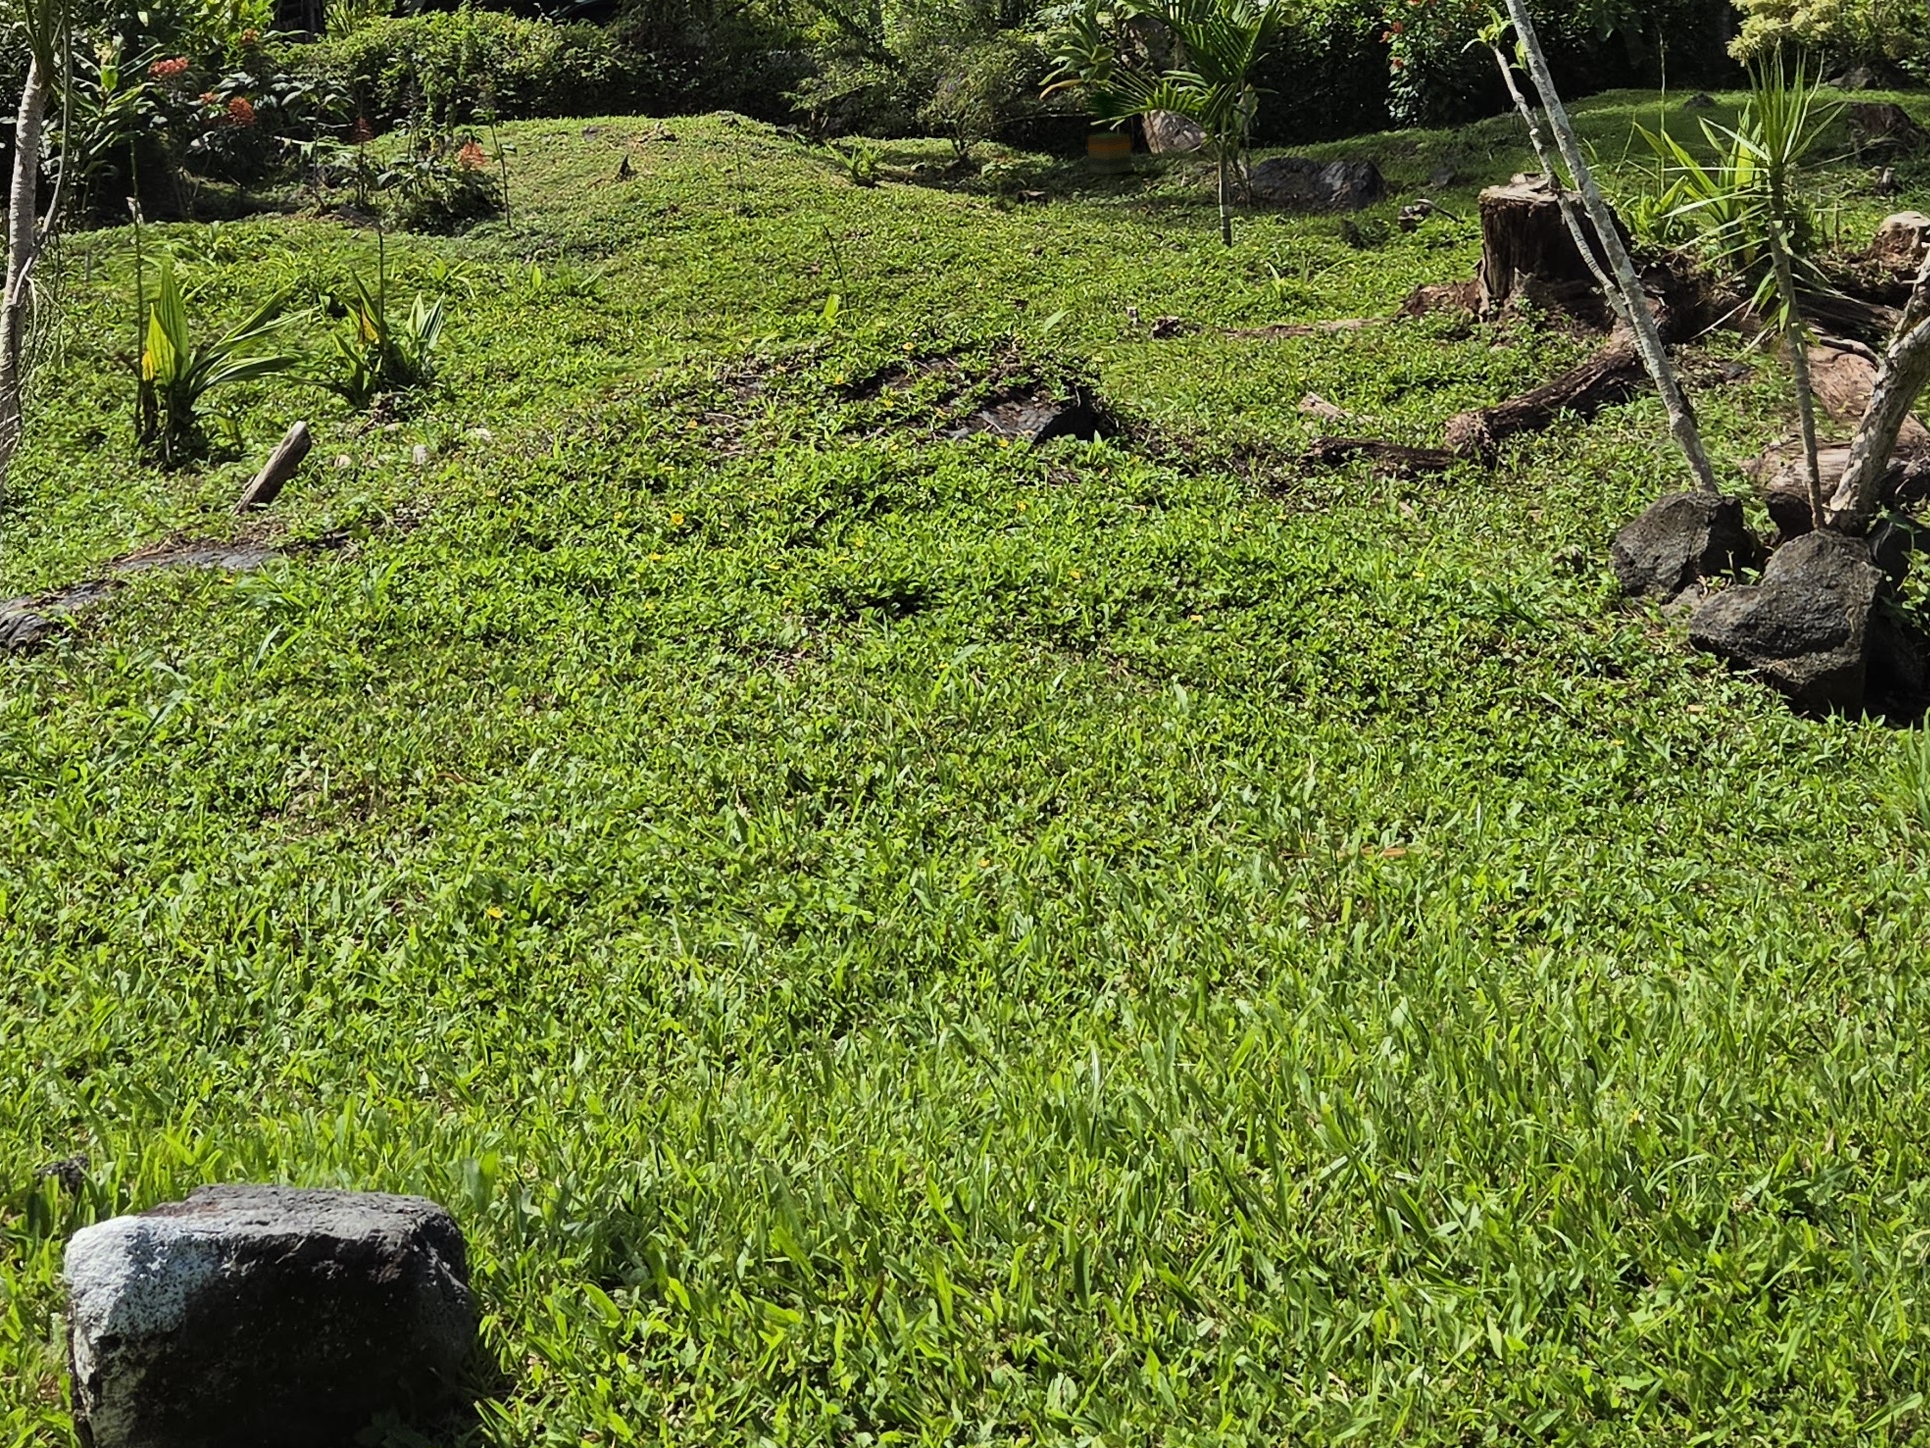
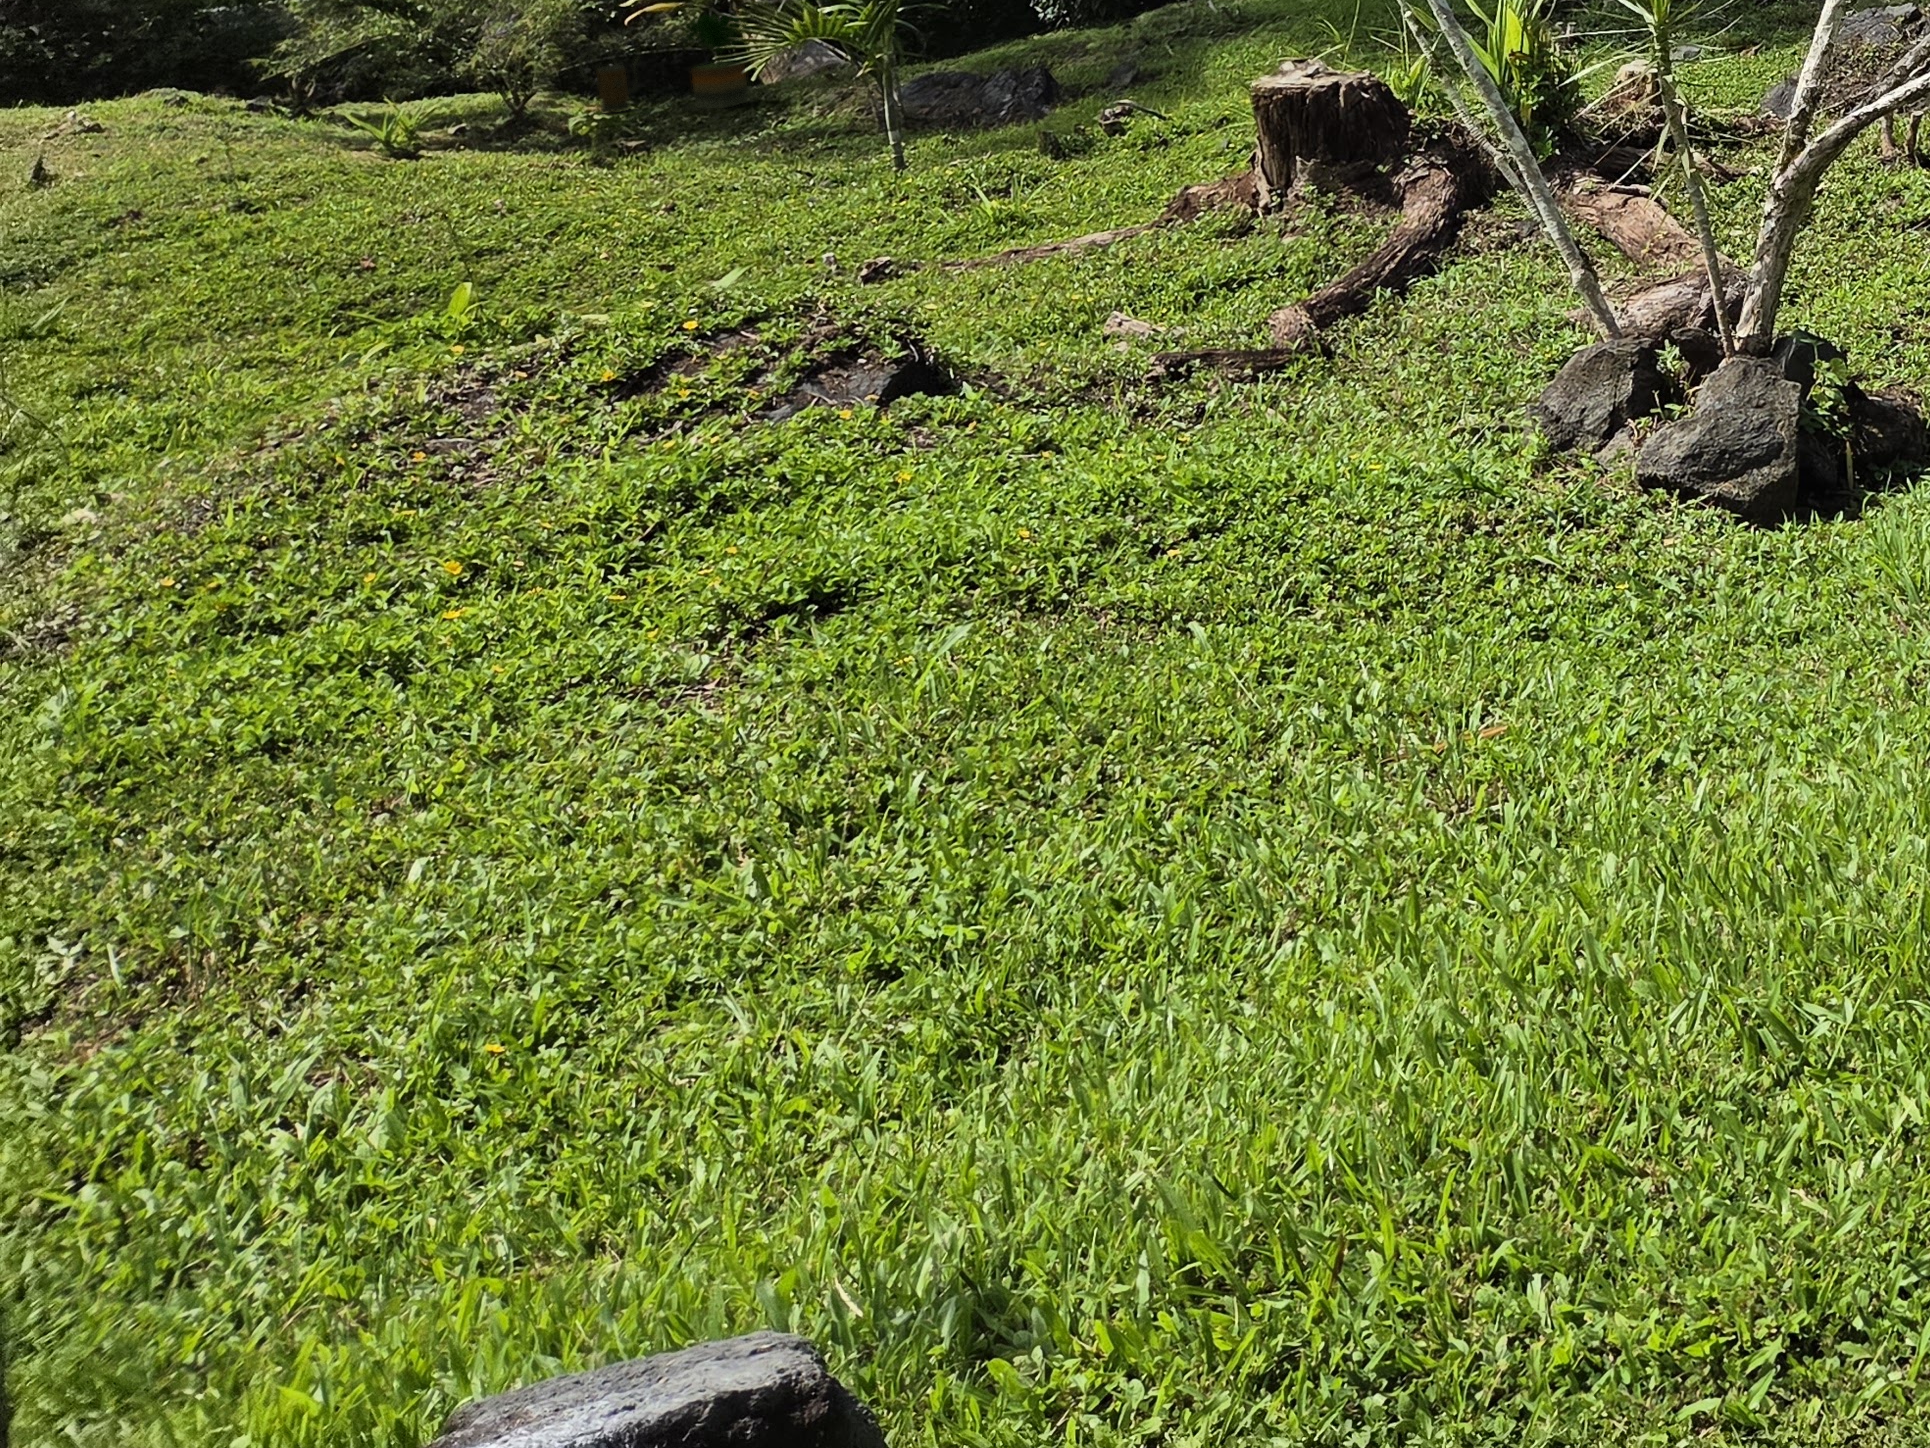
watering can: none [1004,112,1053,170] -> present [580,59,635,114]

